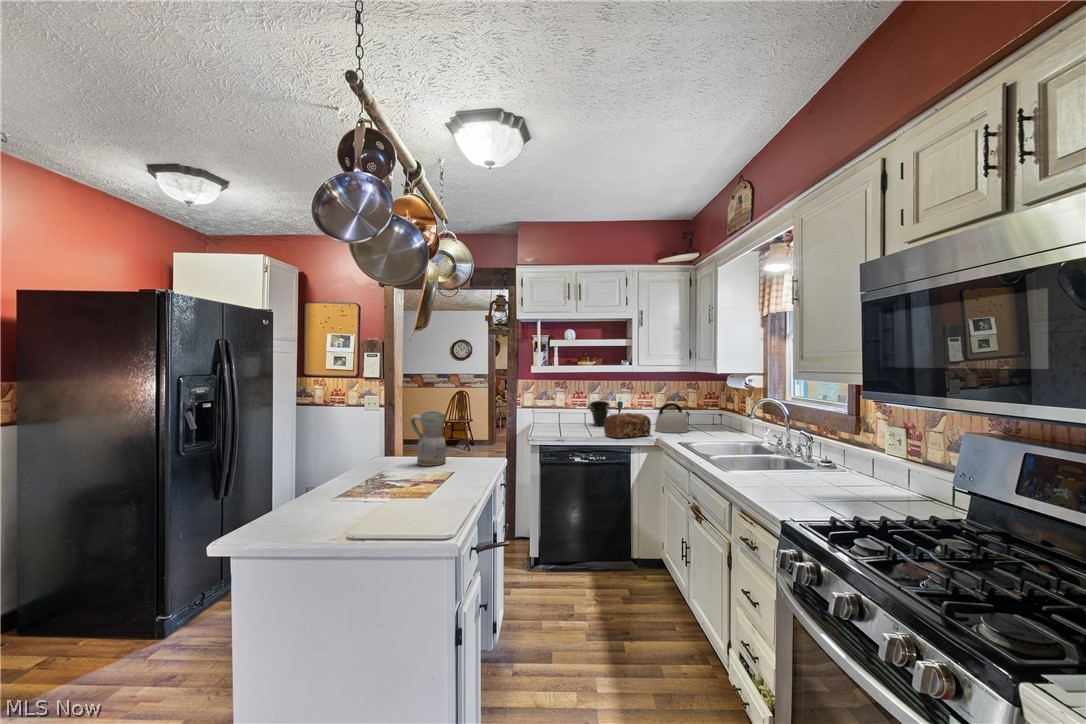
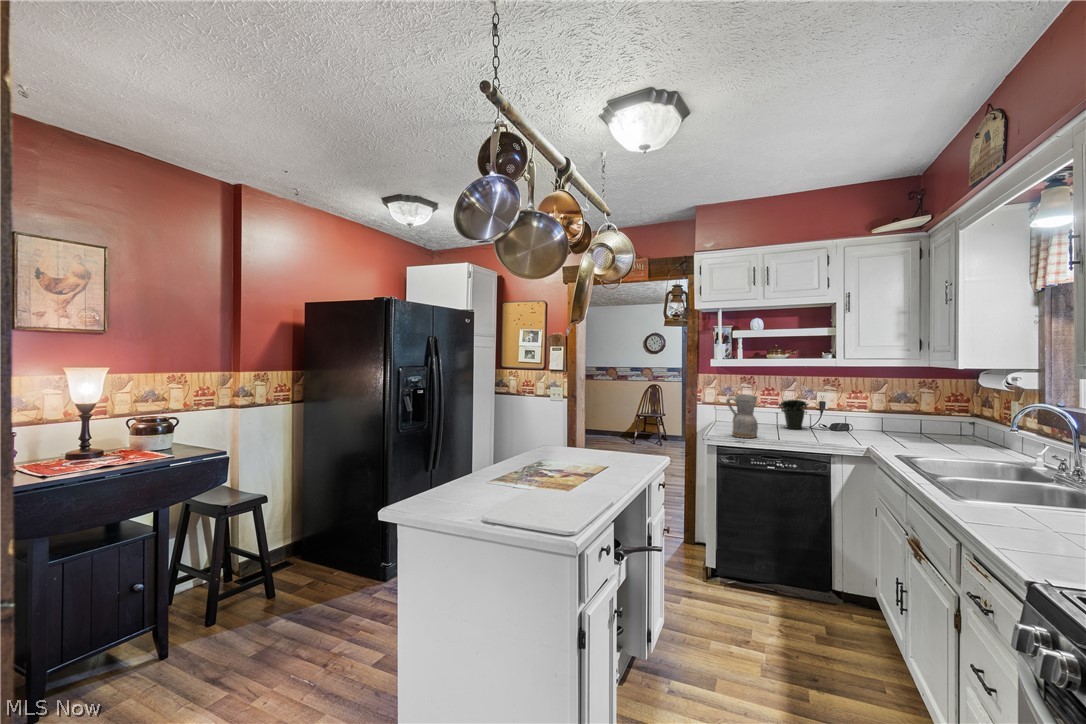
kettle: present [655,403,690,433] -> none [869,406,924,444]
ceramic pitcher: present [410,411,447,466] -> present [726,394,758,438]
bread loaf: present [604,413,651,438] -> none [794,415,860,445]

